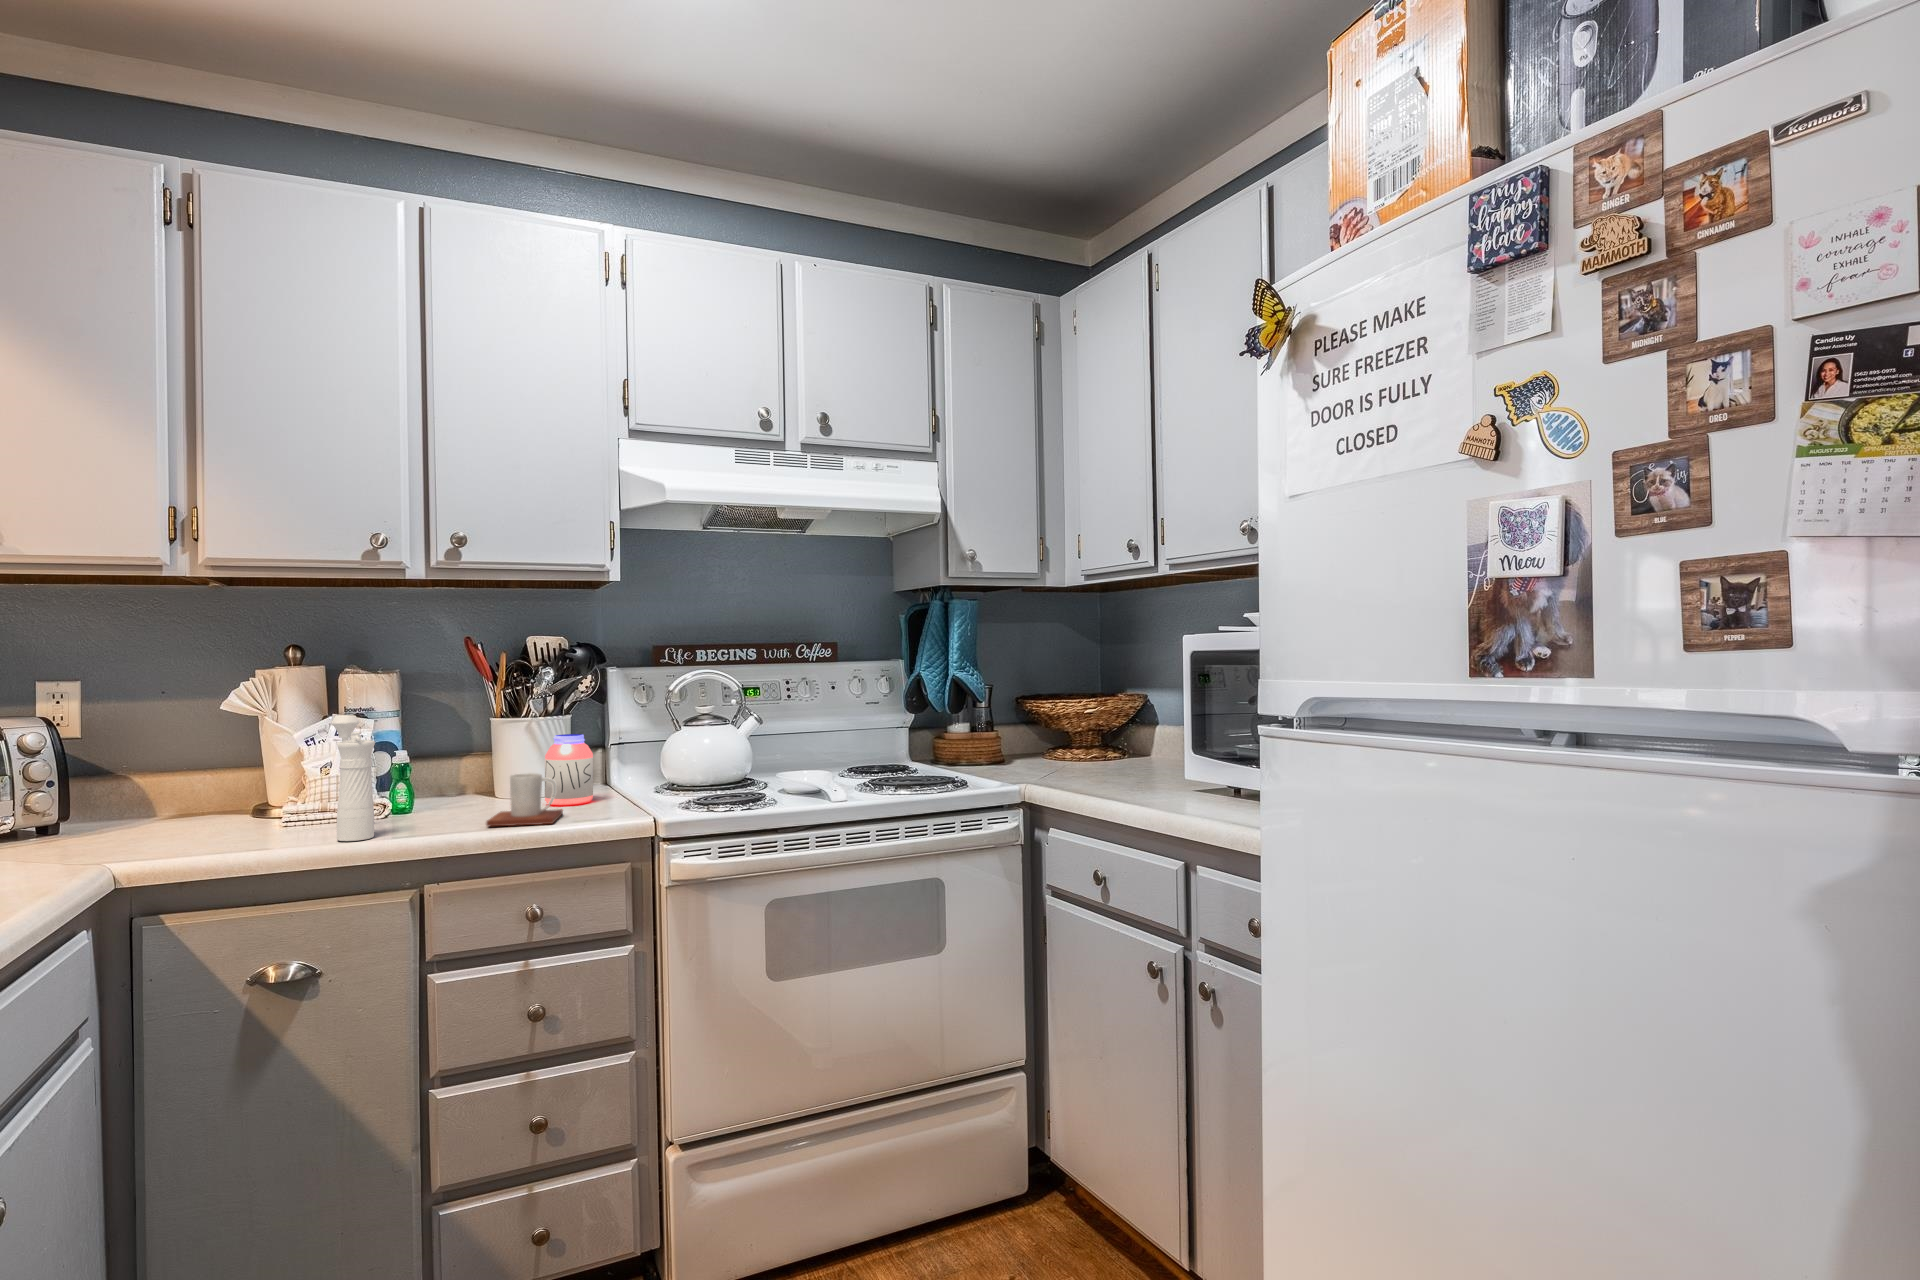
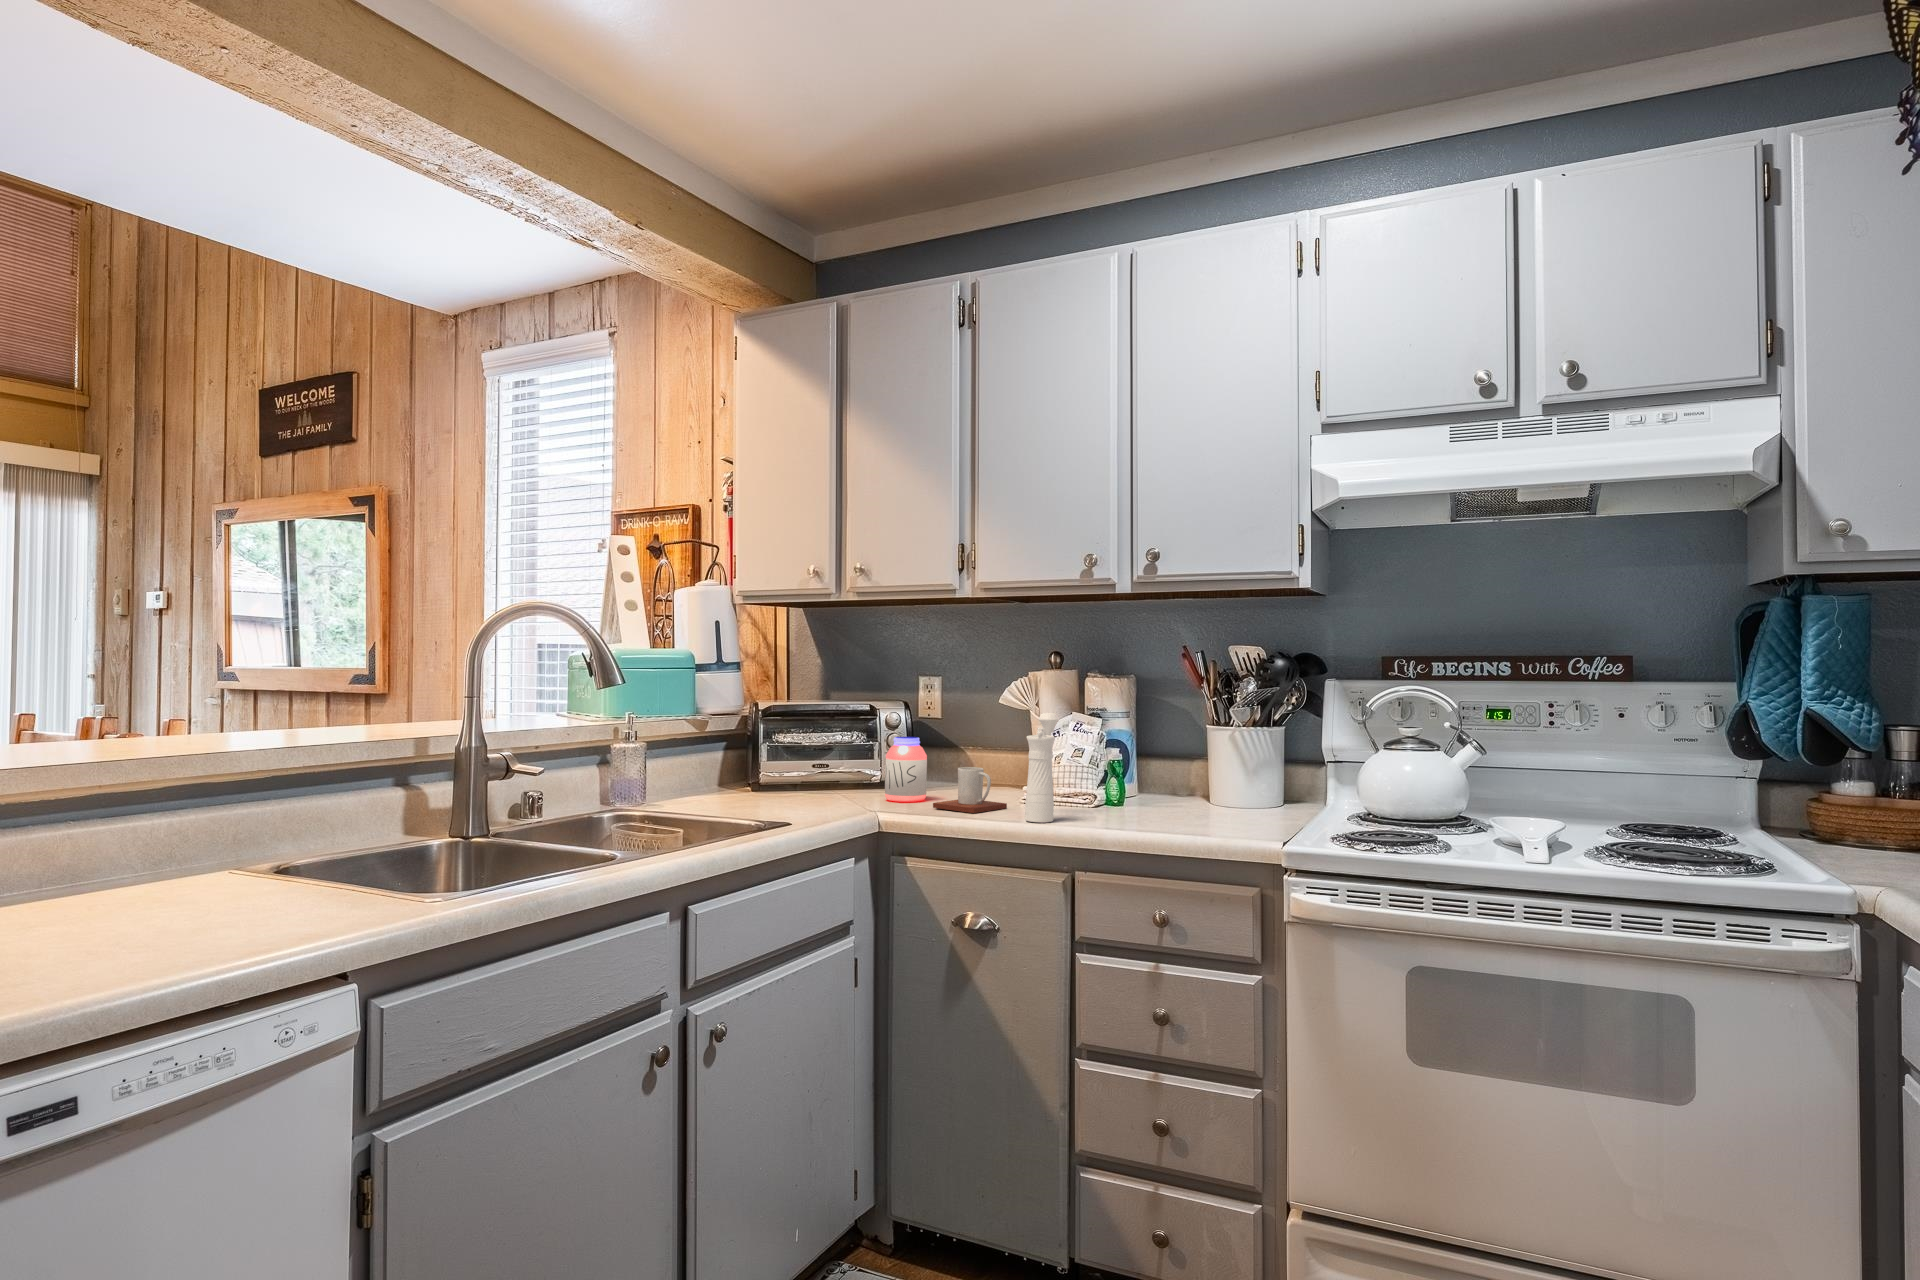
jar: present [545,734,593,805] -> present [885,737,927,802]
mug: present [486,773,563,826] -> present [933,767,1007,813]

